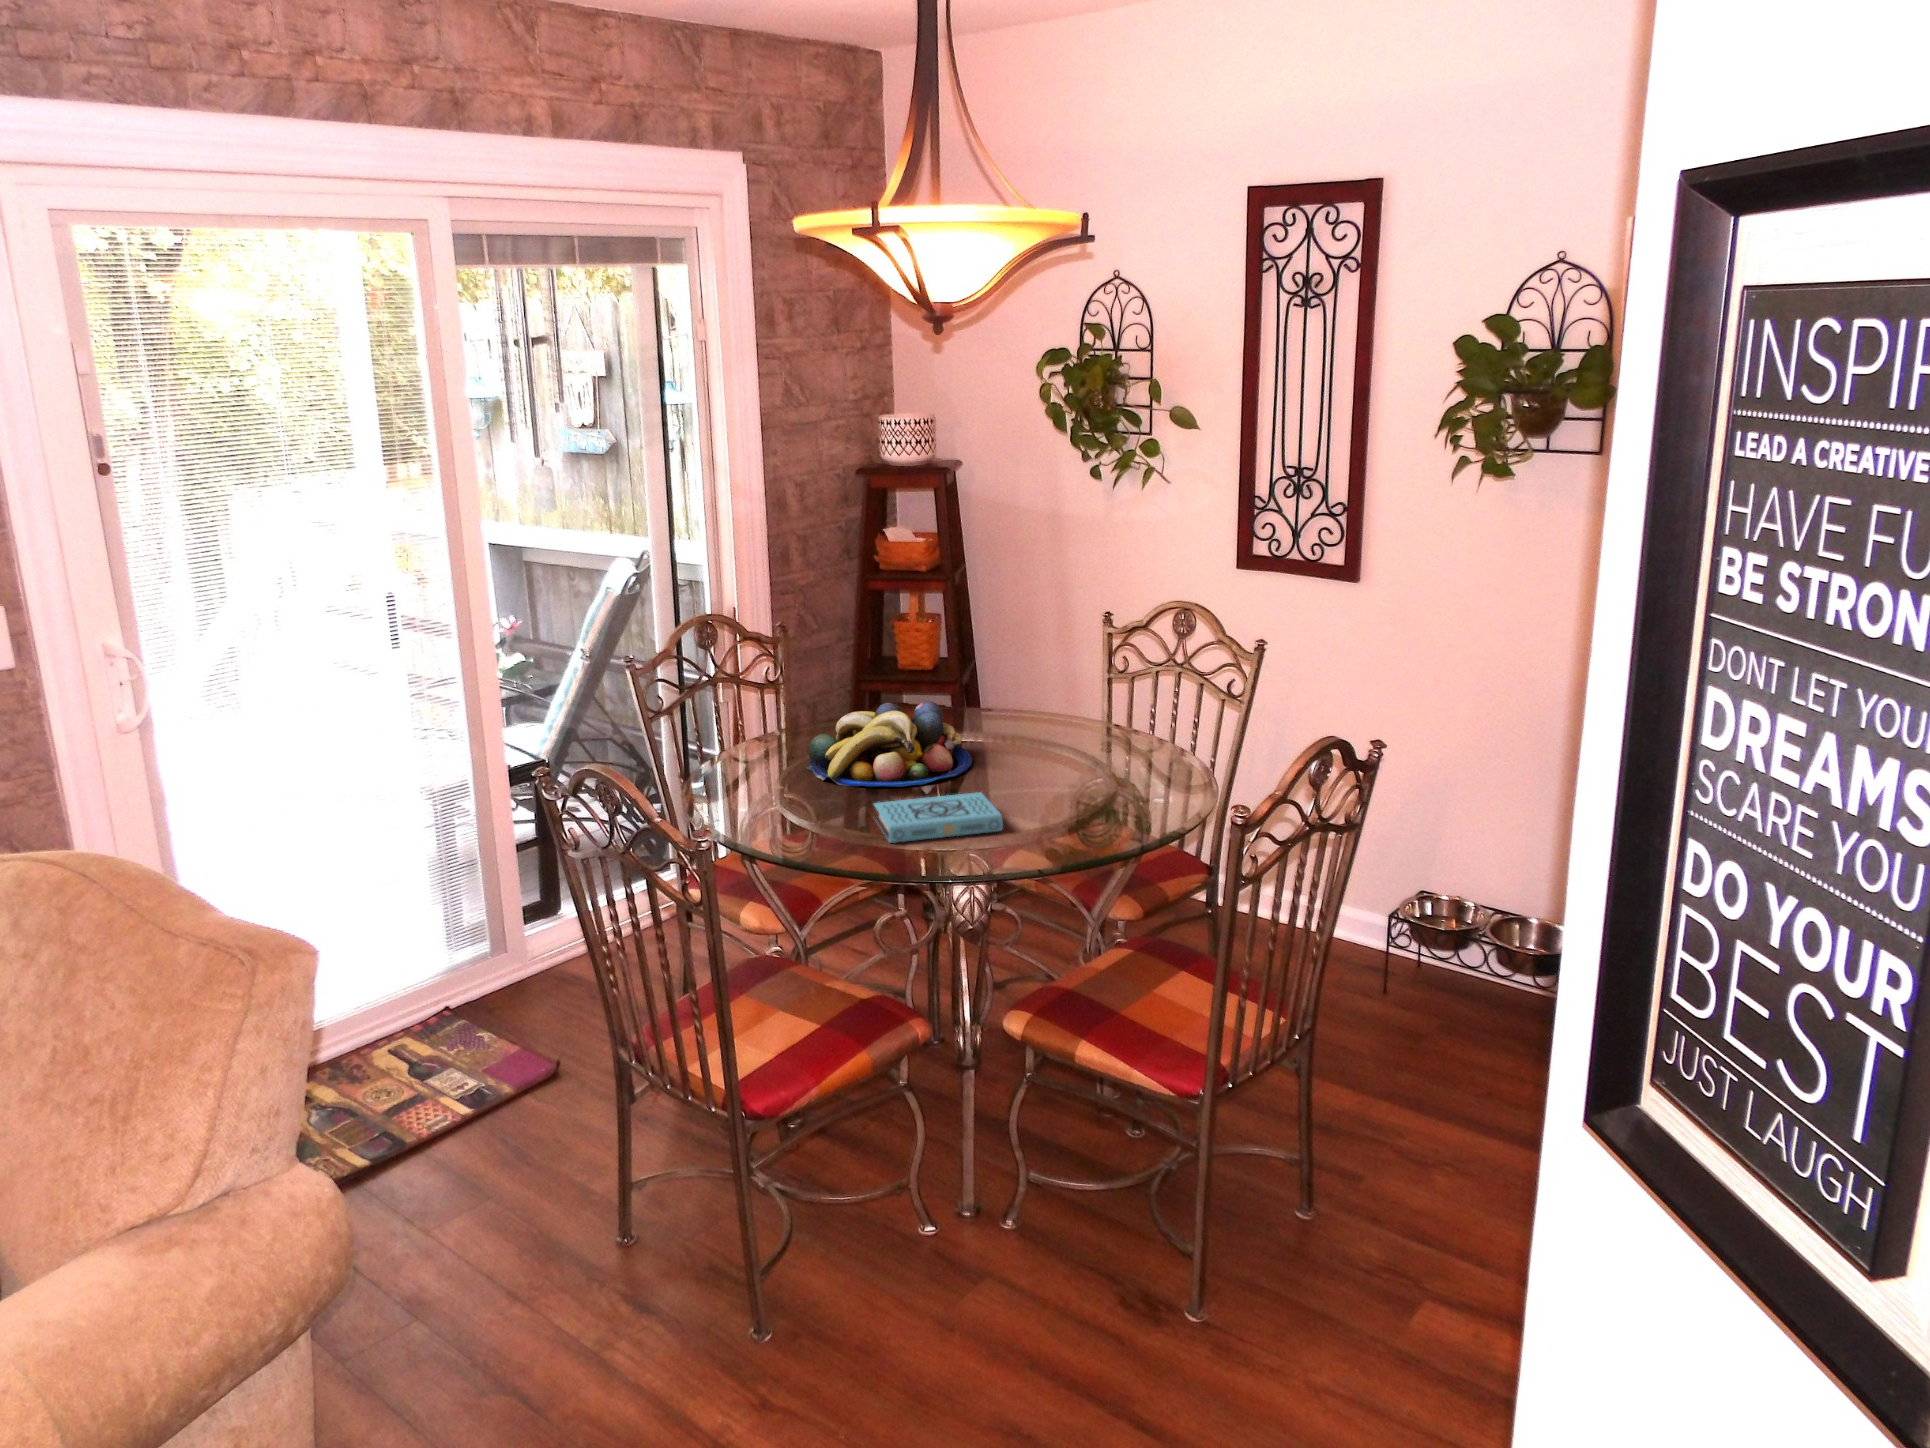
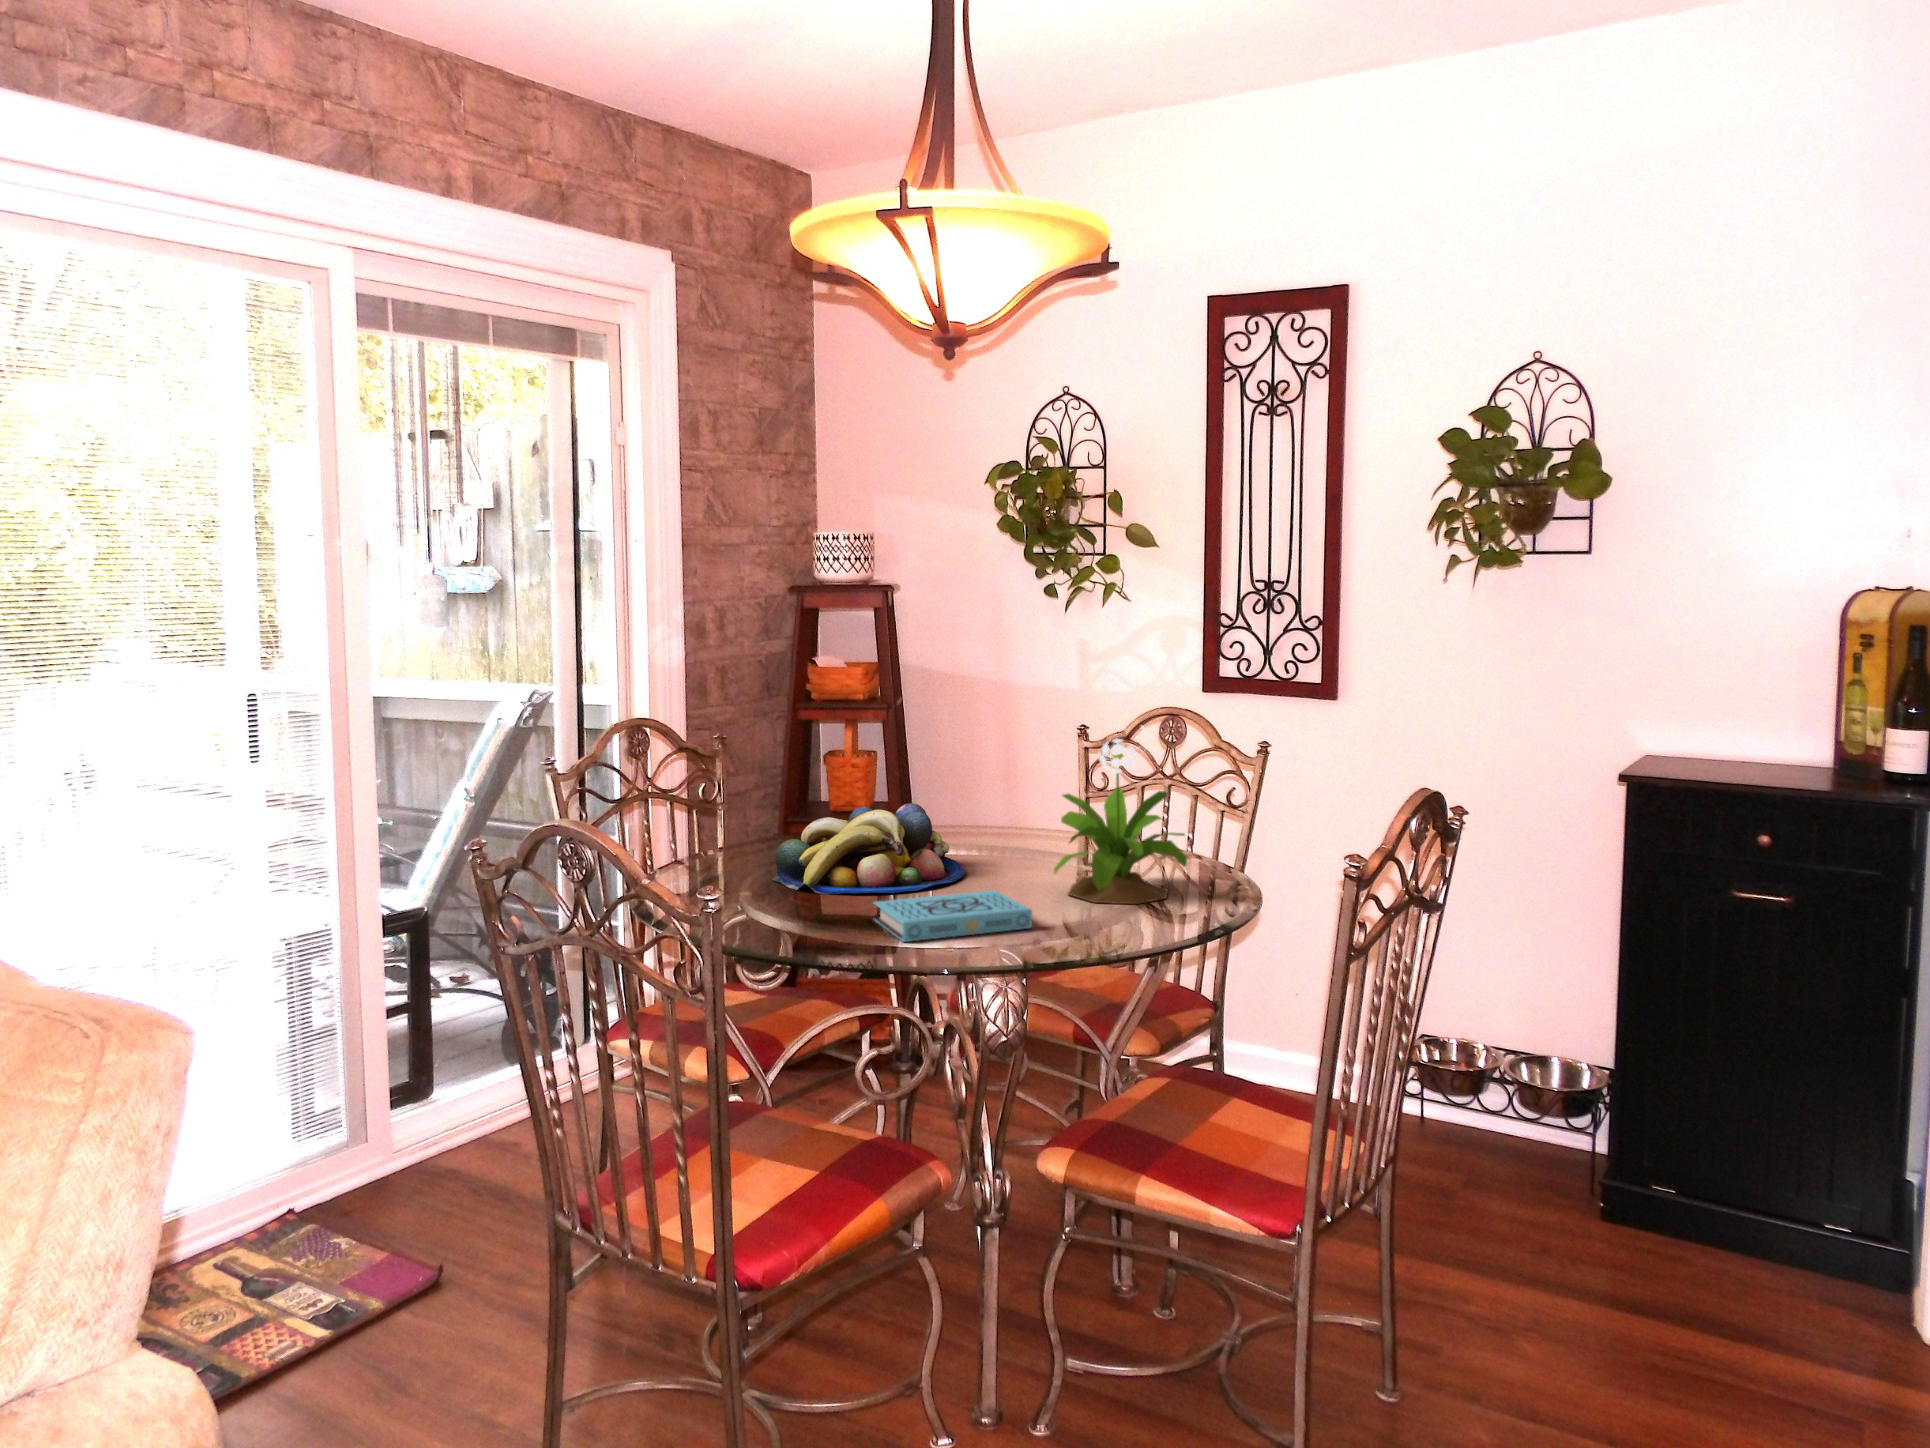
potted flower: none [1037,651,1160,806] -> present [1054,726,1187,904]

